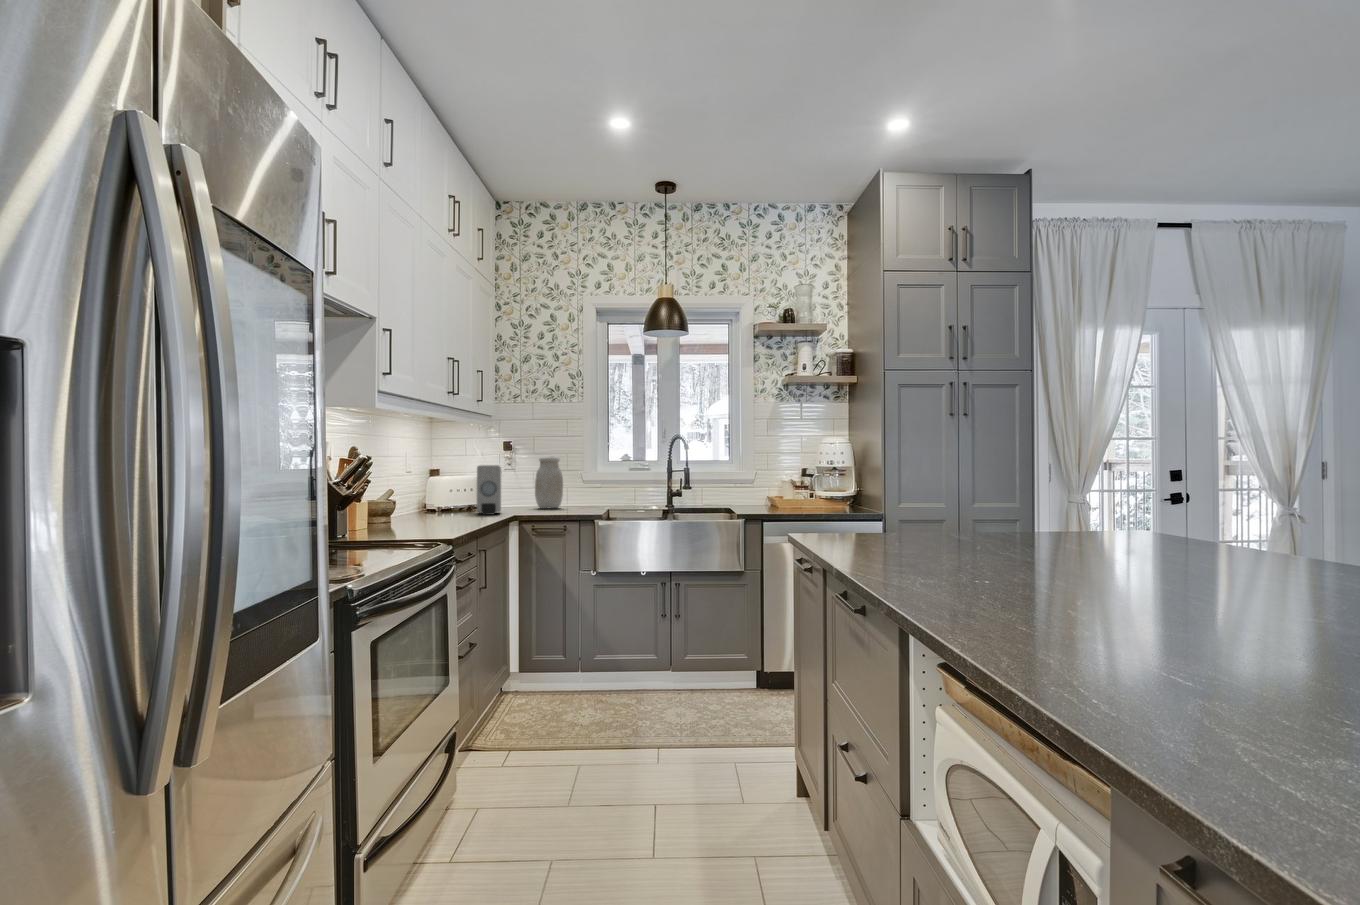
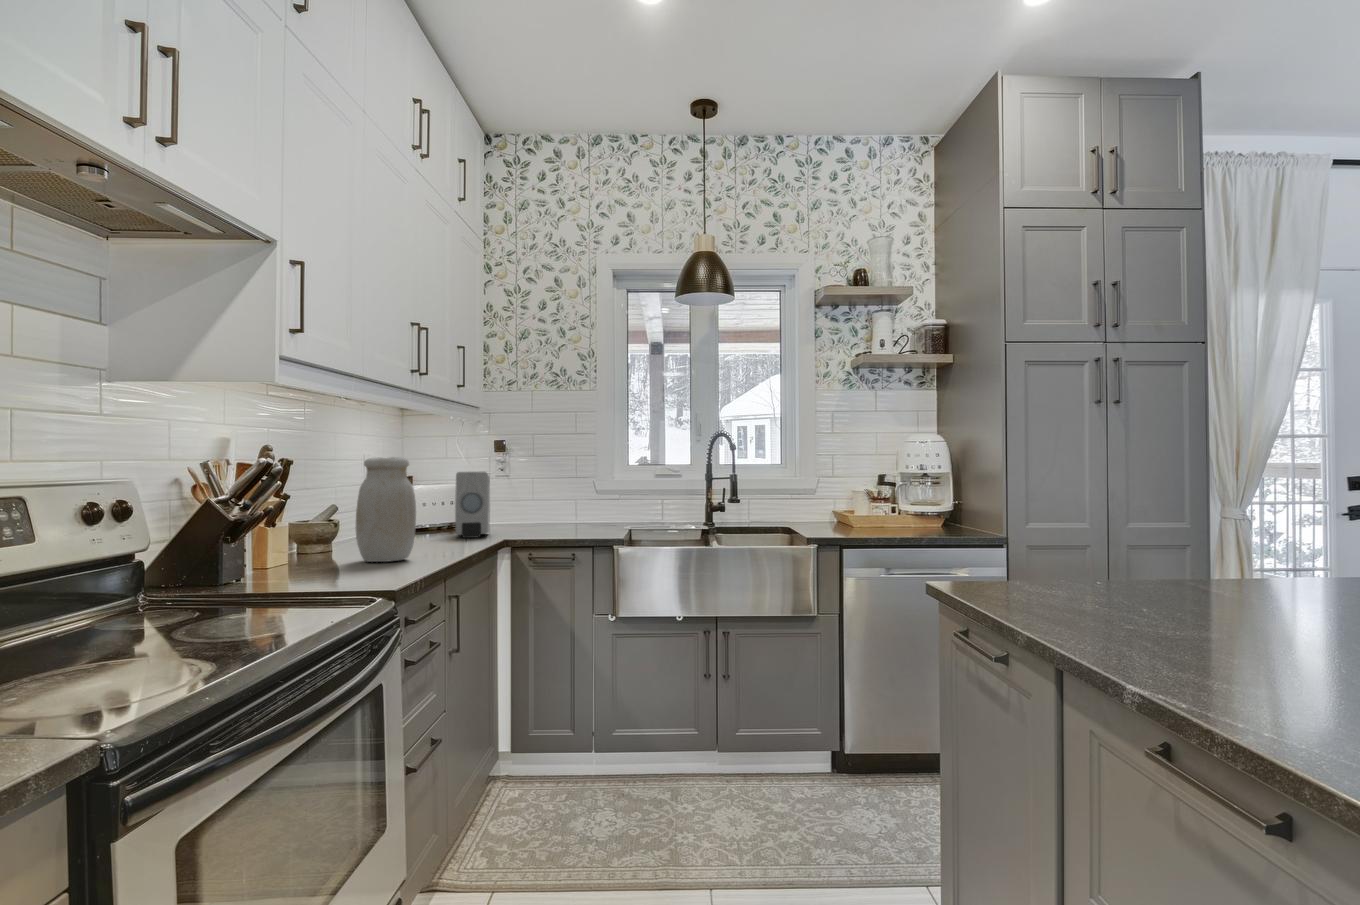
jar: present [535,457,563,509] -> present [355,457,416,562]

